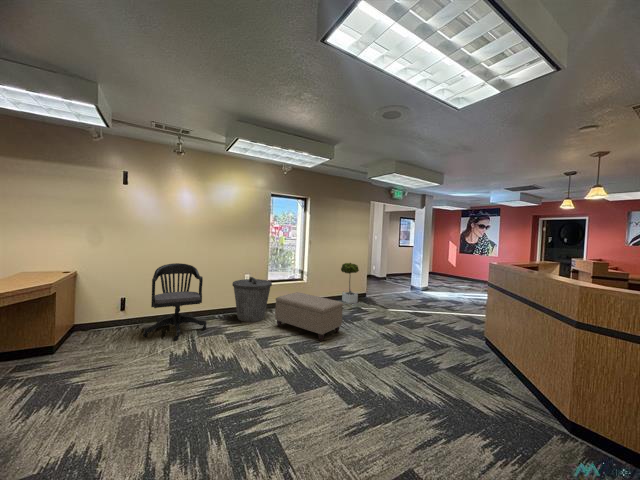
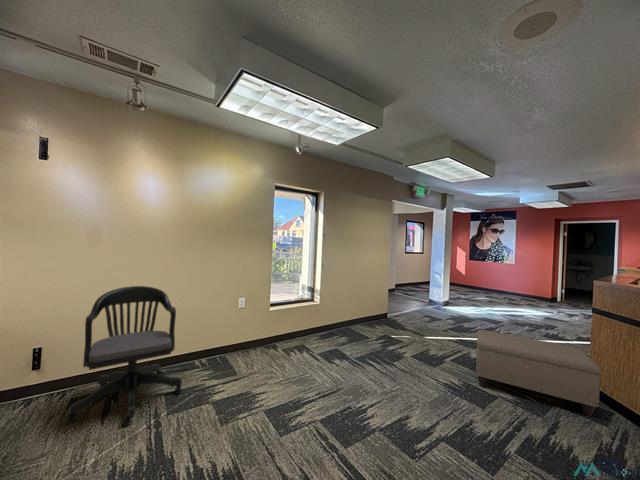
potted tree: present [341,263,359,303] -> none [359,276,382,329]
trash can: present [232,277,272,322] -> none [222,302,279,371]
ottoman: present [275,292,343,341] -> present [476,330,601,416]

